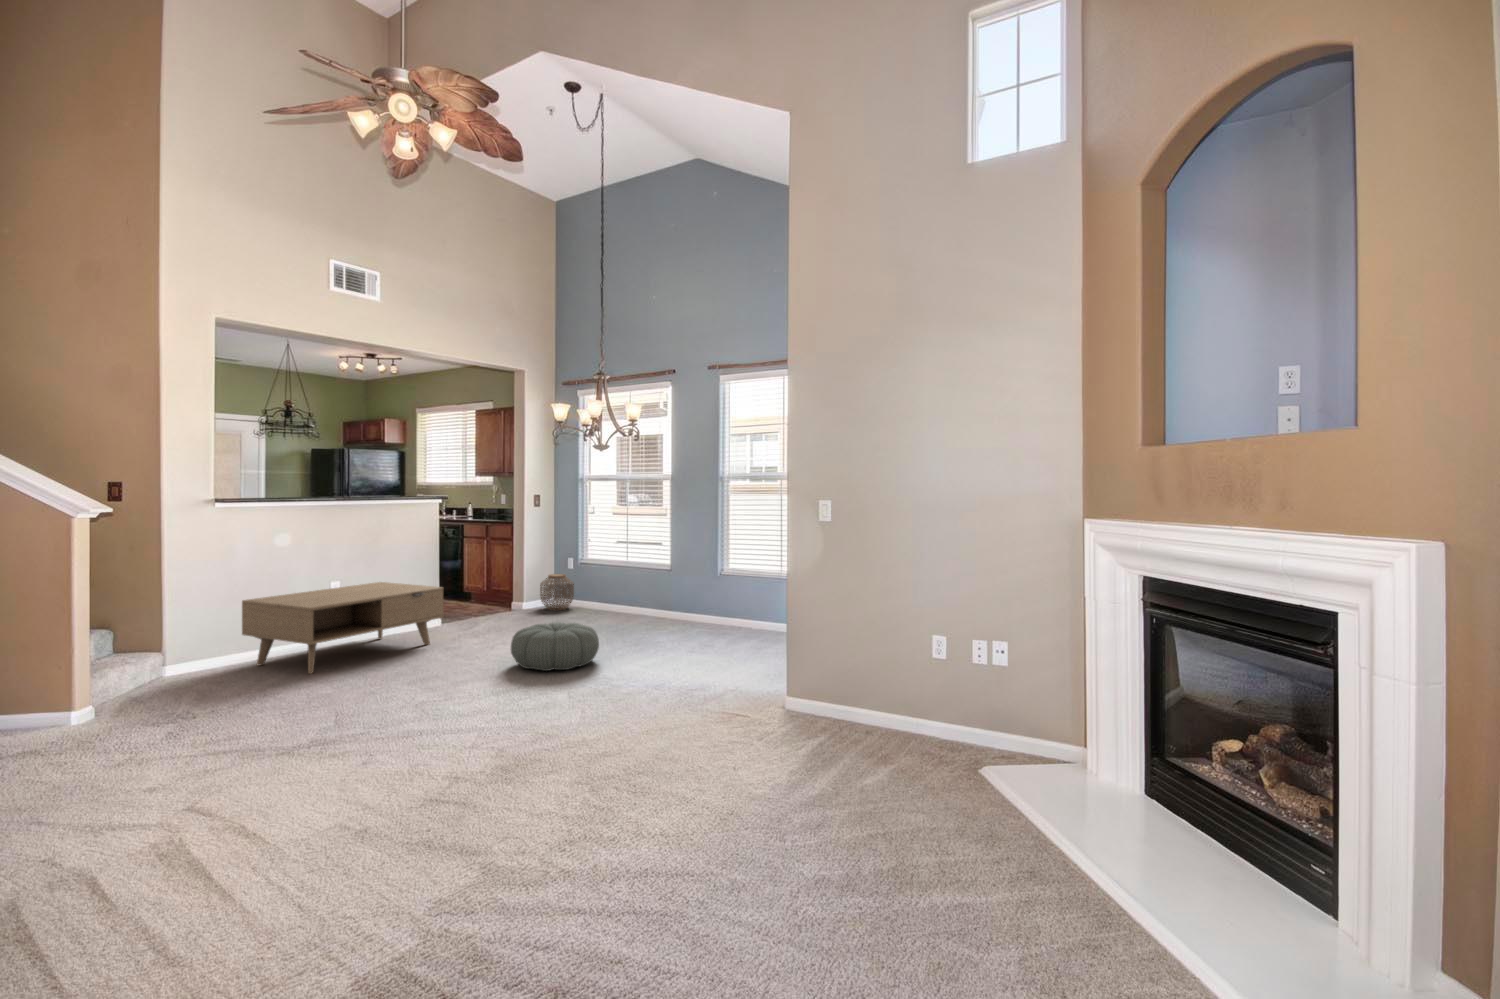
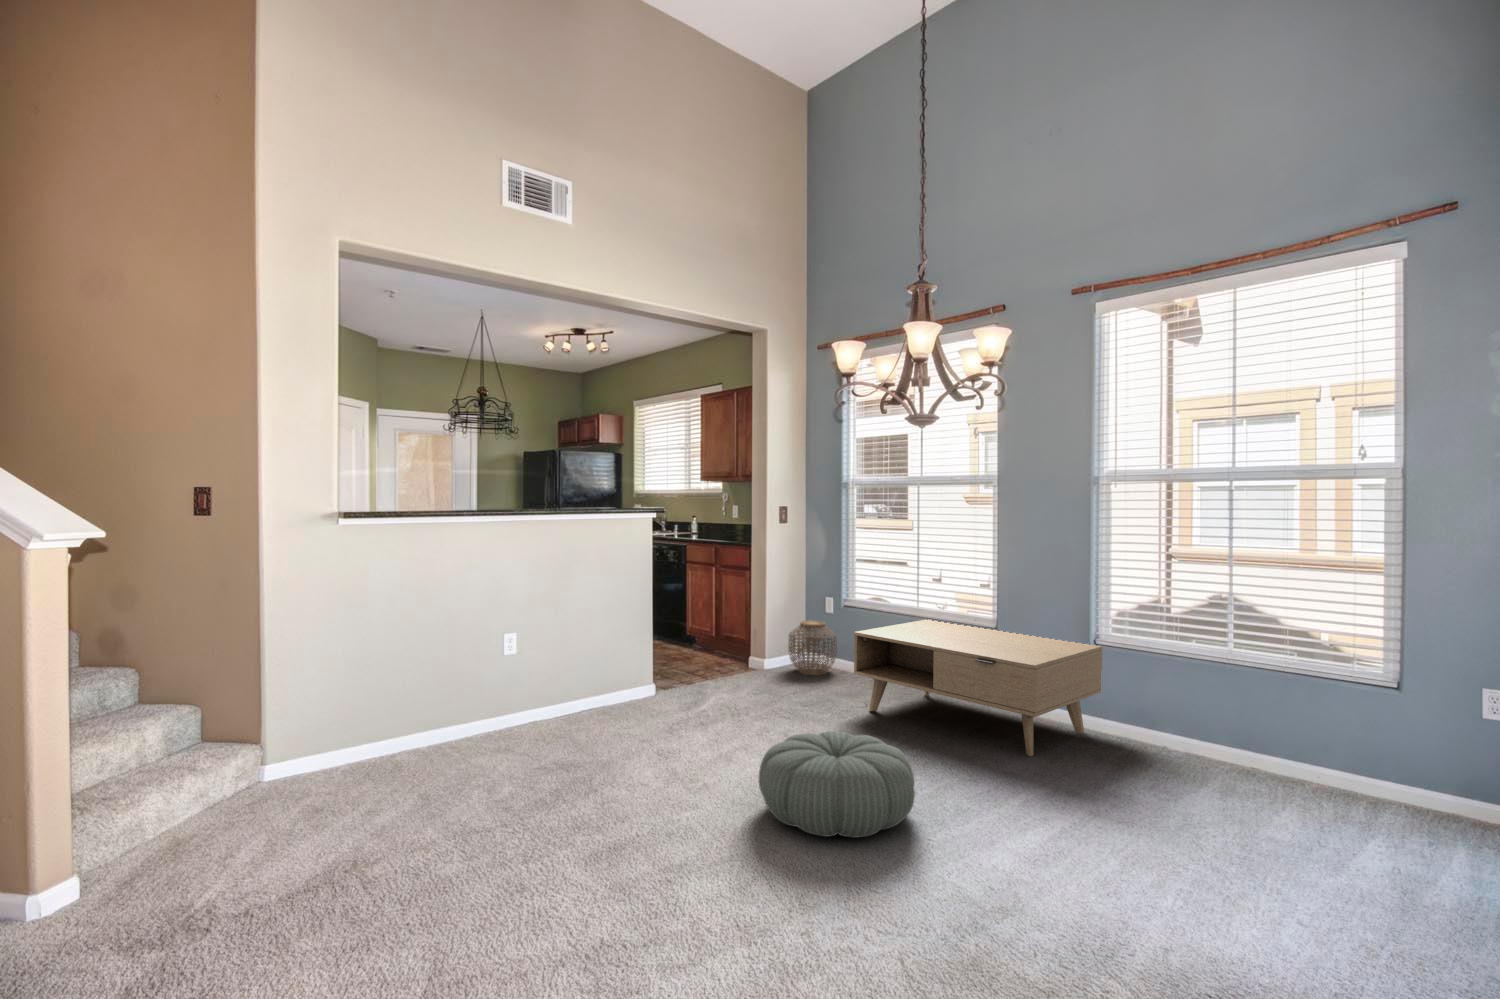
coffee table: present [242,582,443,674] -> present [854,620,1102,756]

